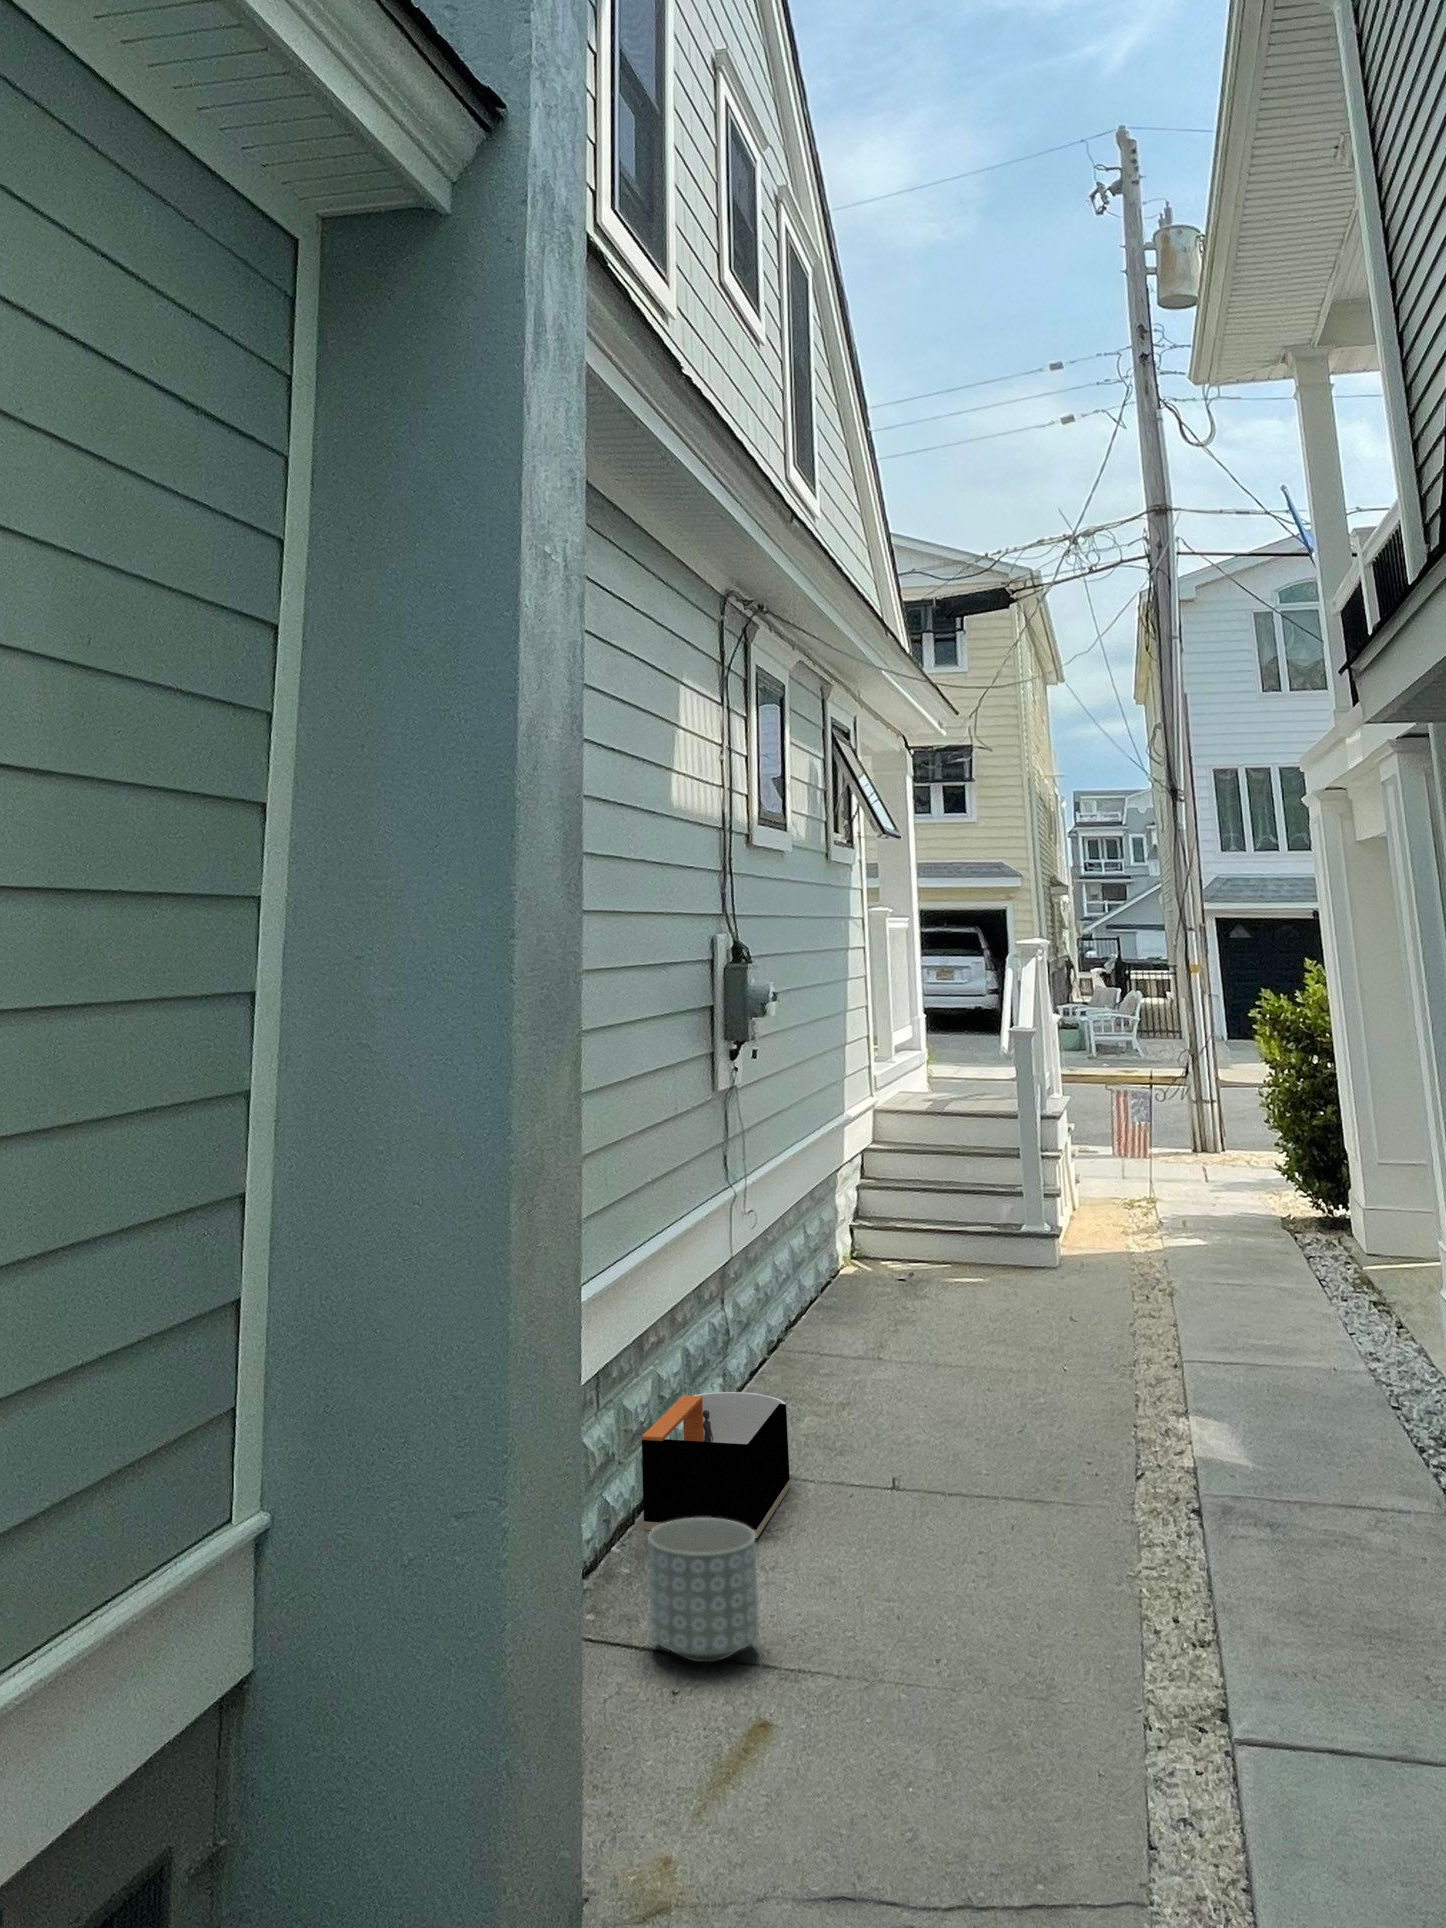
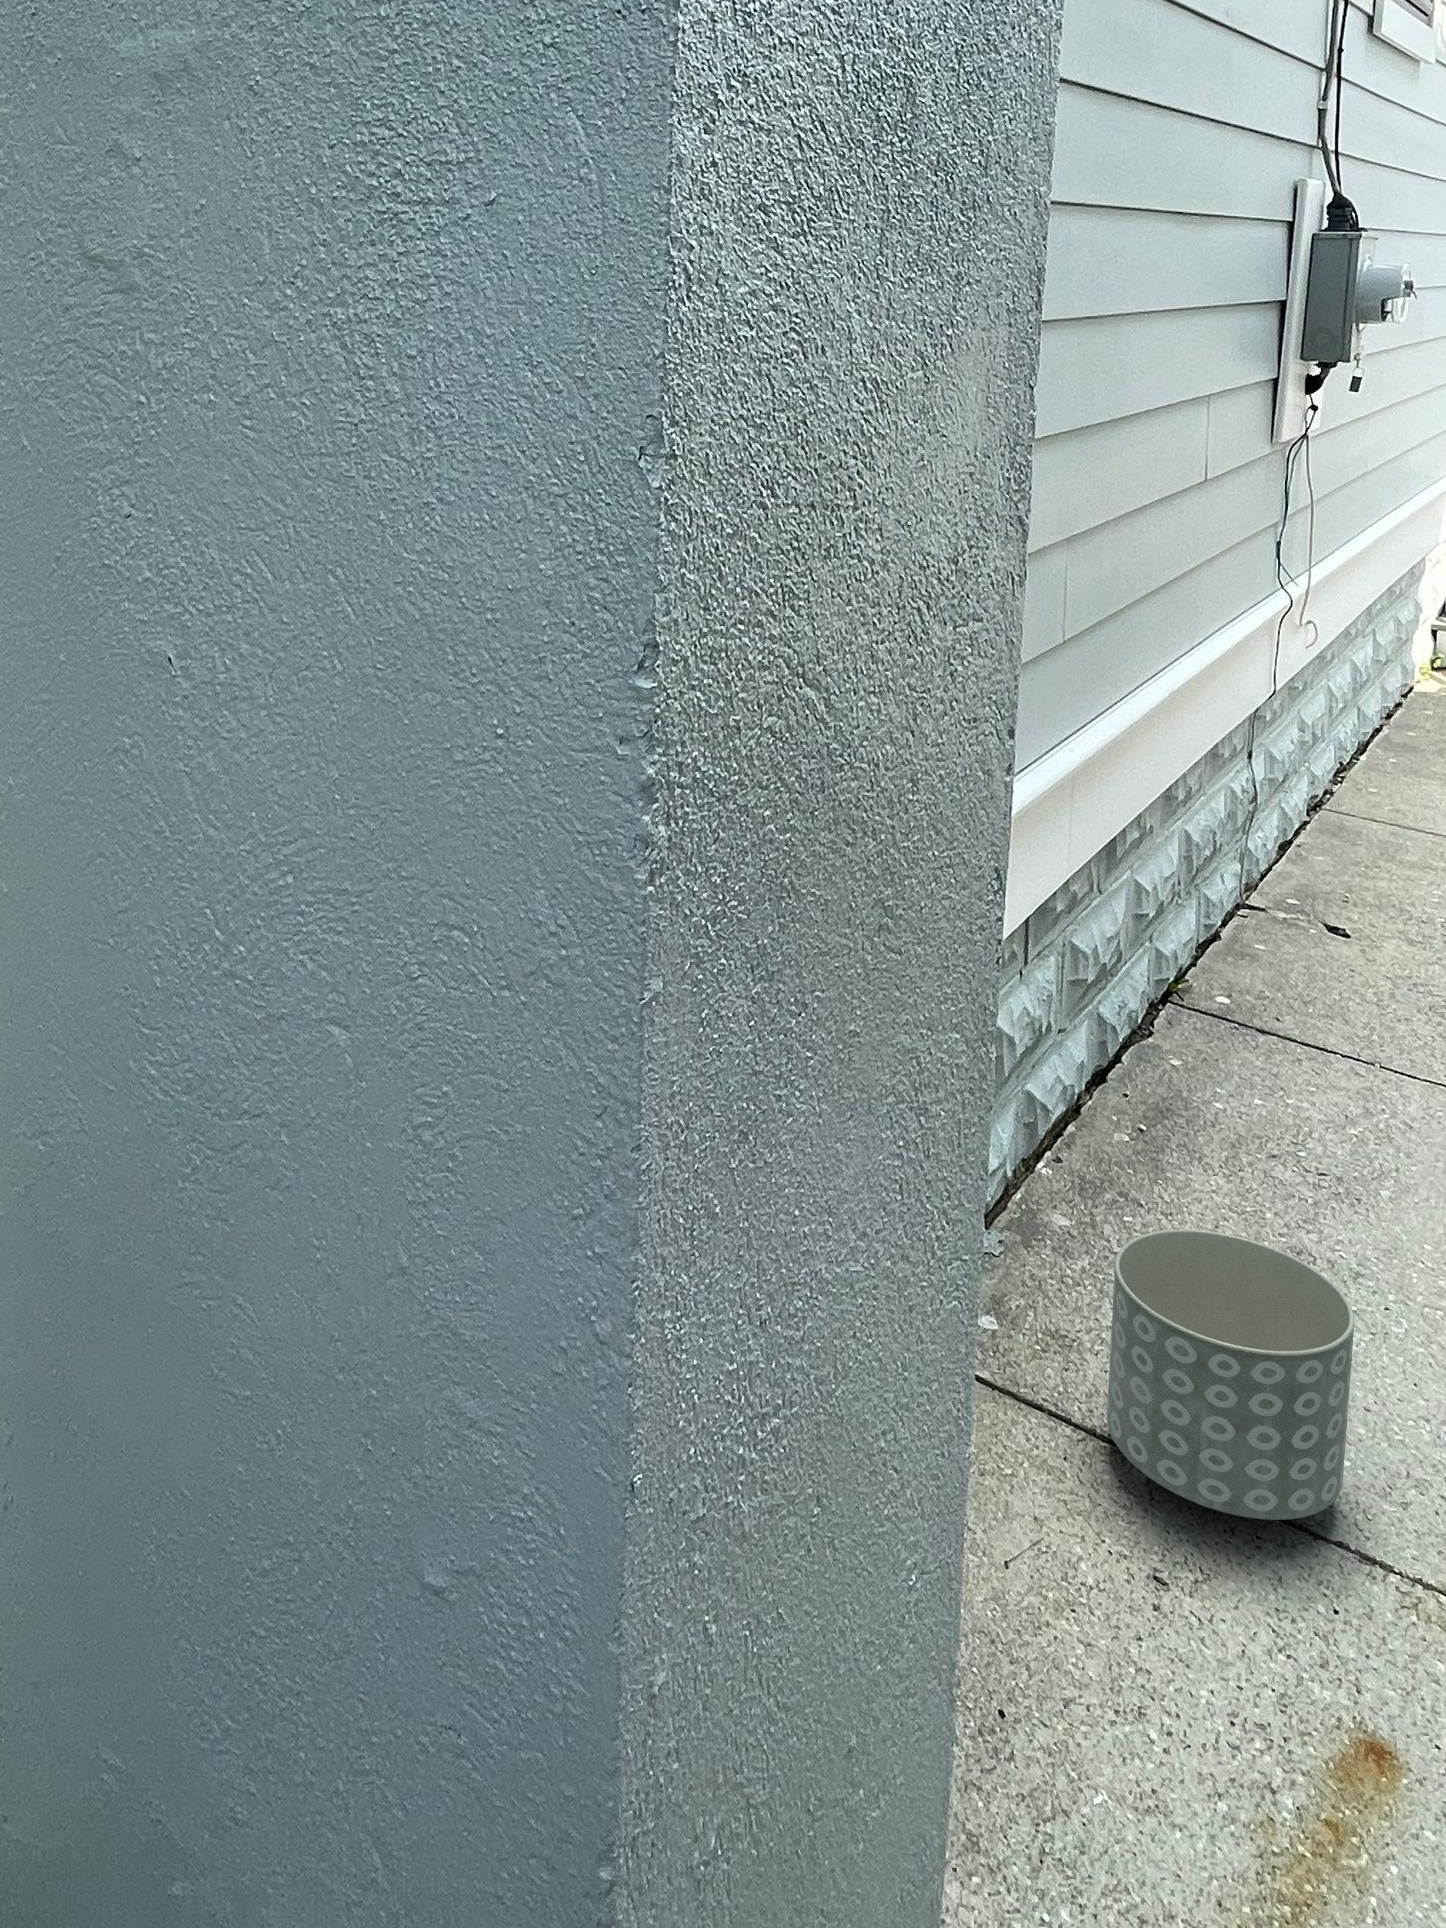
storage bin: present [642,1392,790,1538] -> none [1096,917,1379,1199]

